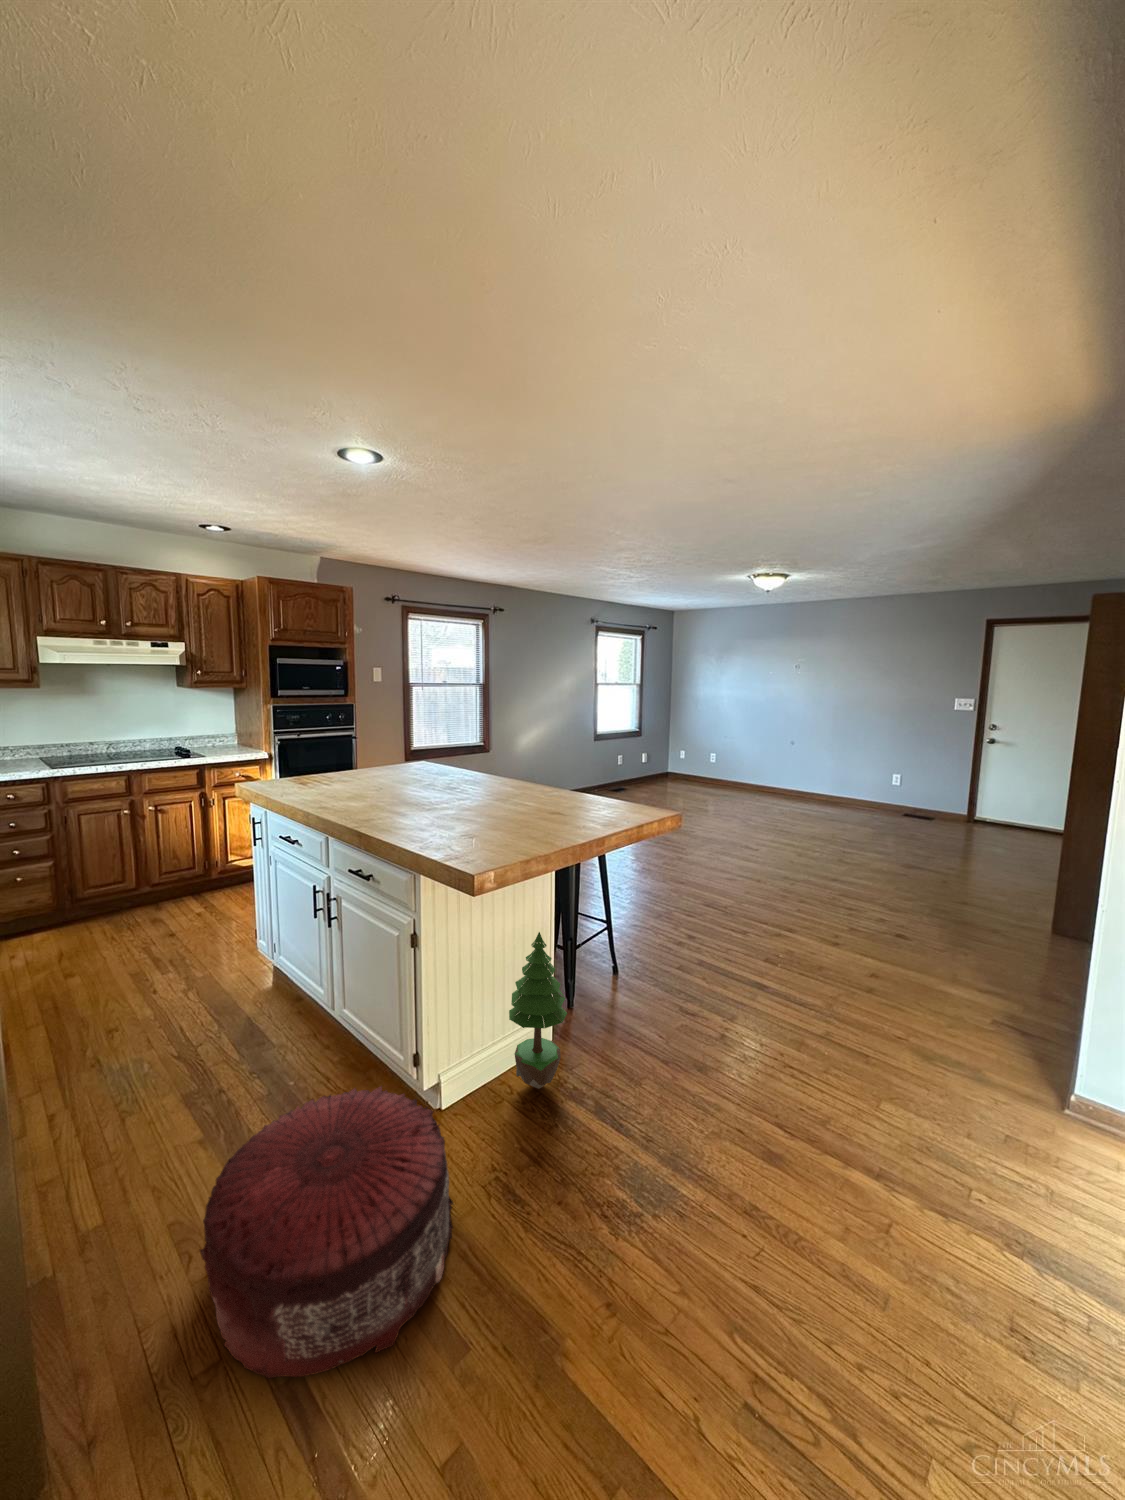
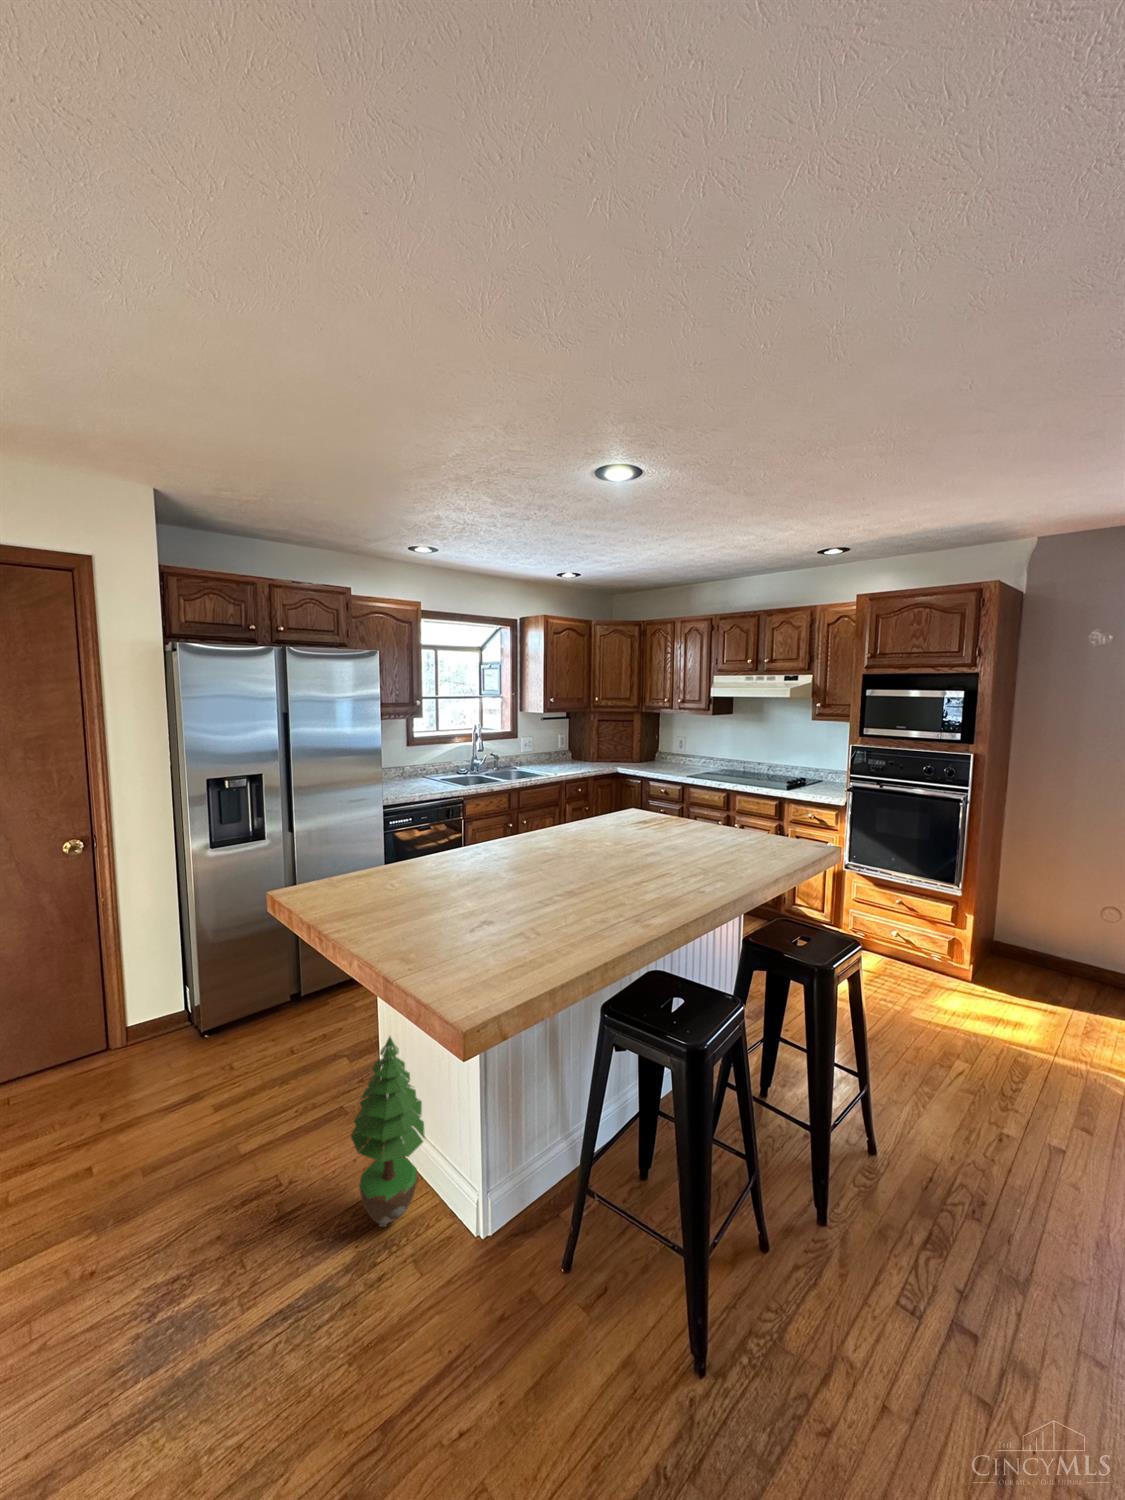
pouf: present [200,1086,453,1378] -> none [166,995,338,1155]

